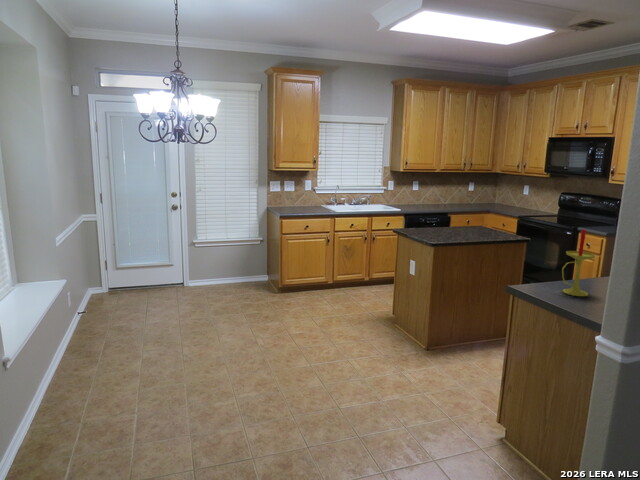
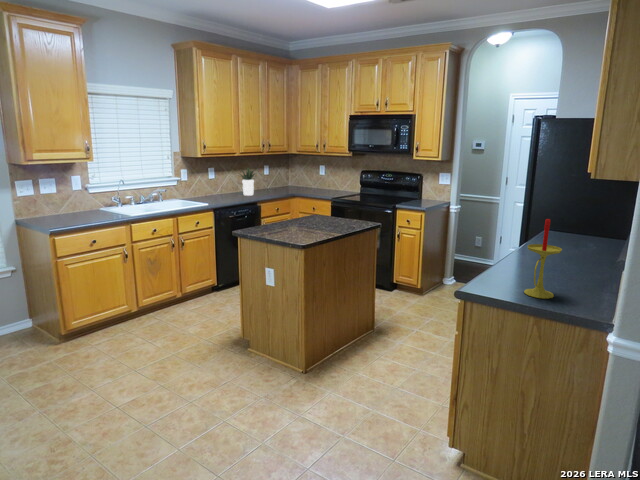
potted plant: none [431,183,459,207] -> present [241,168,255,196]

